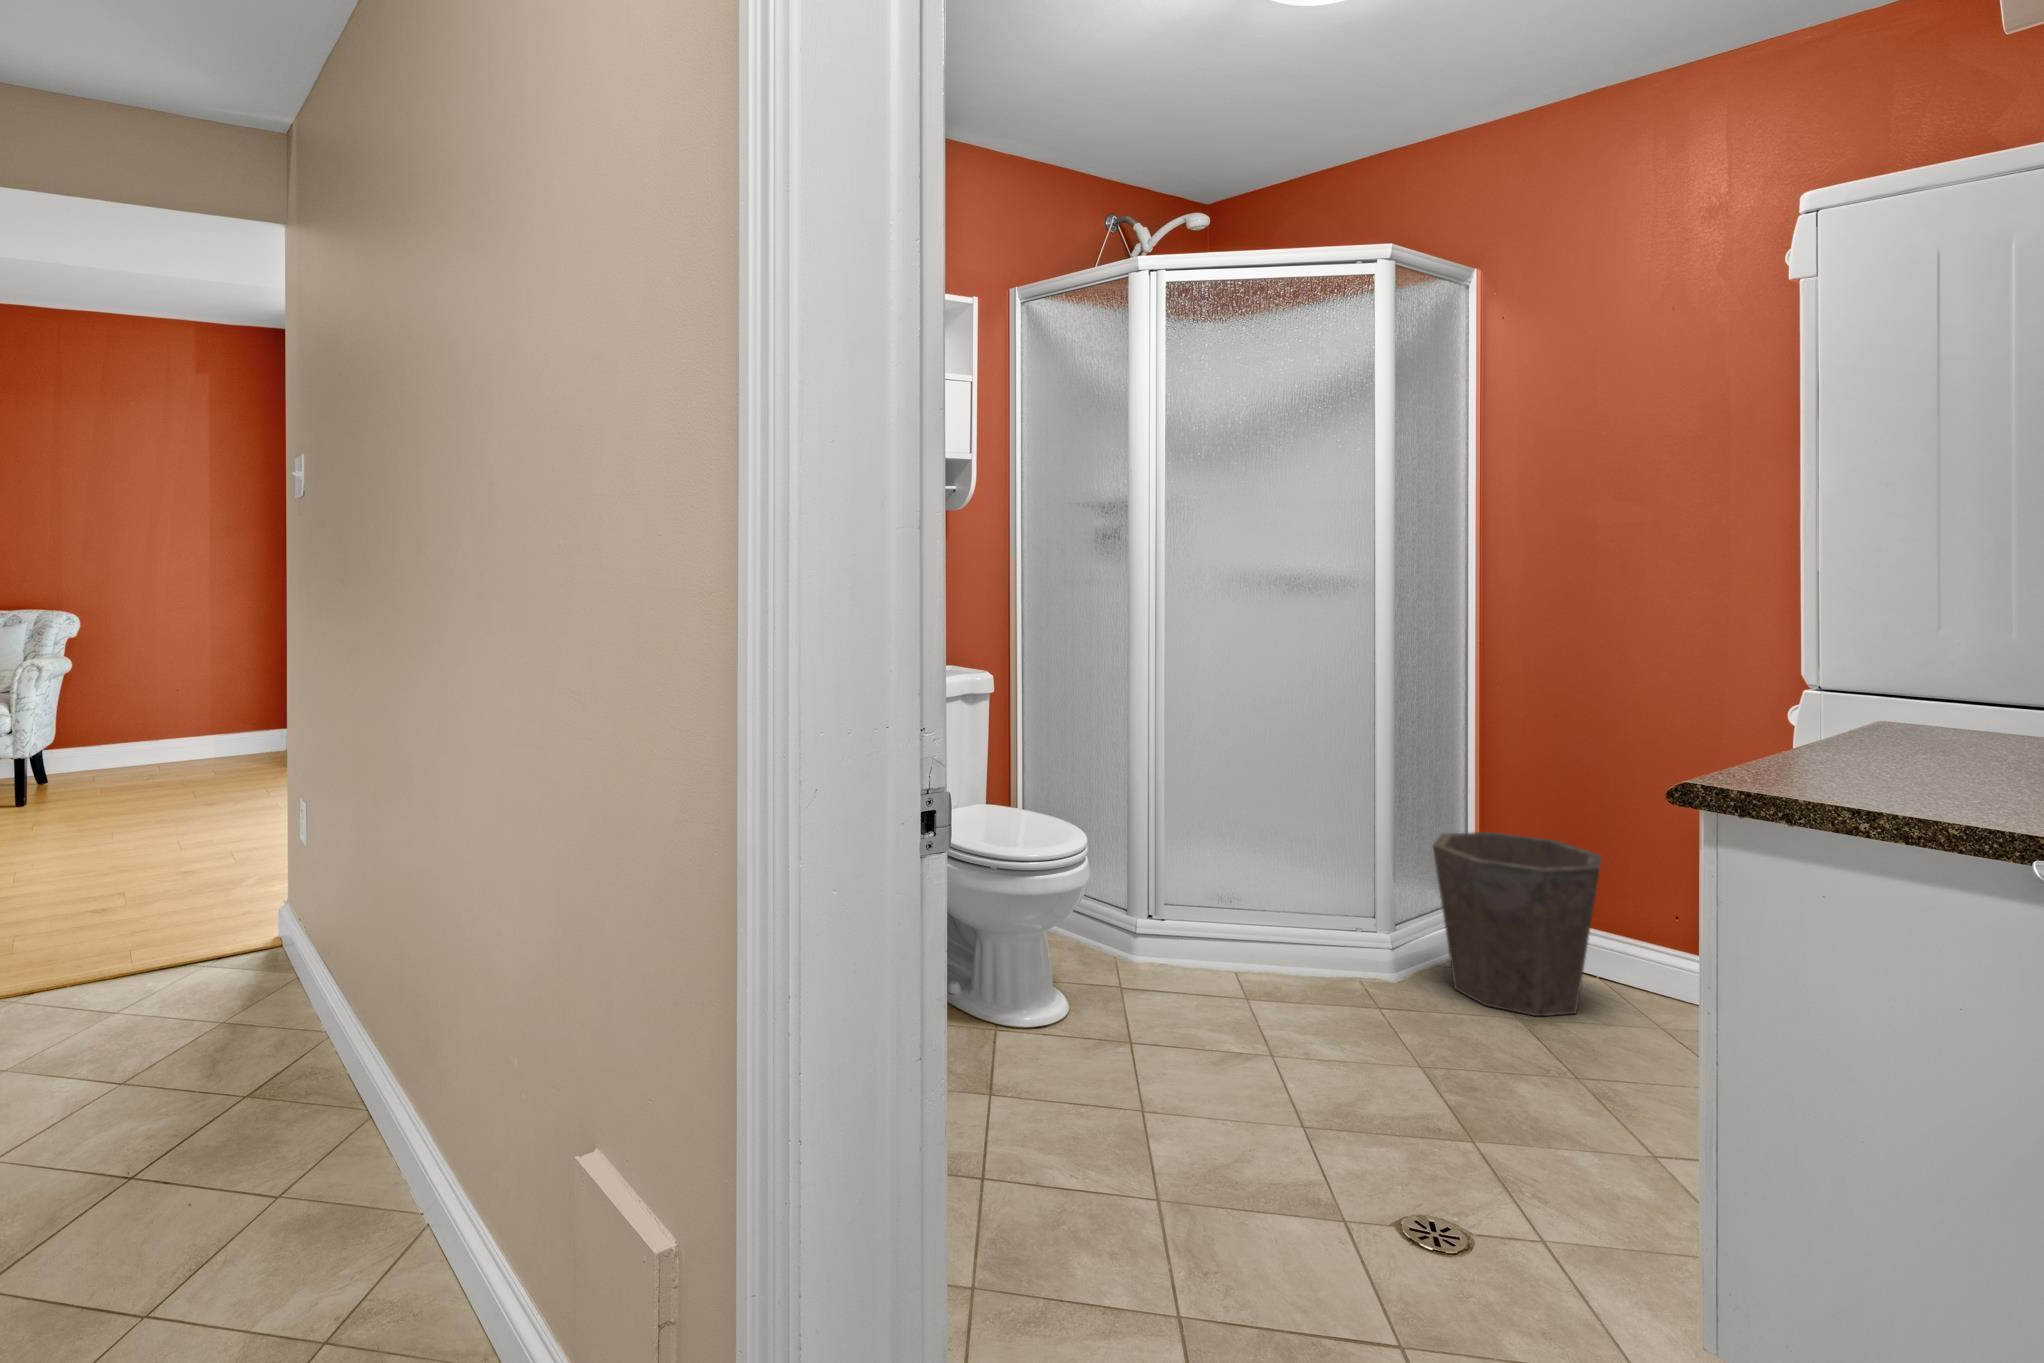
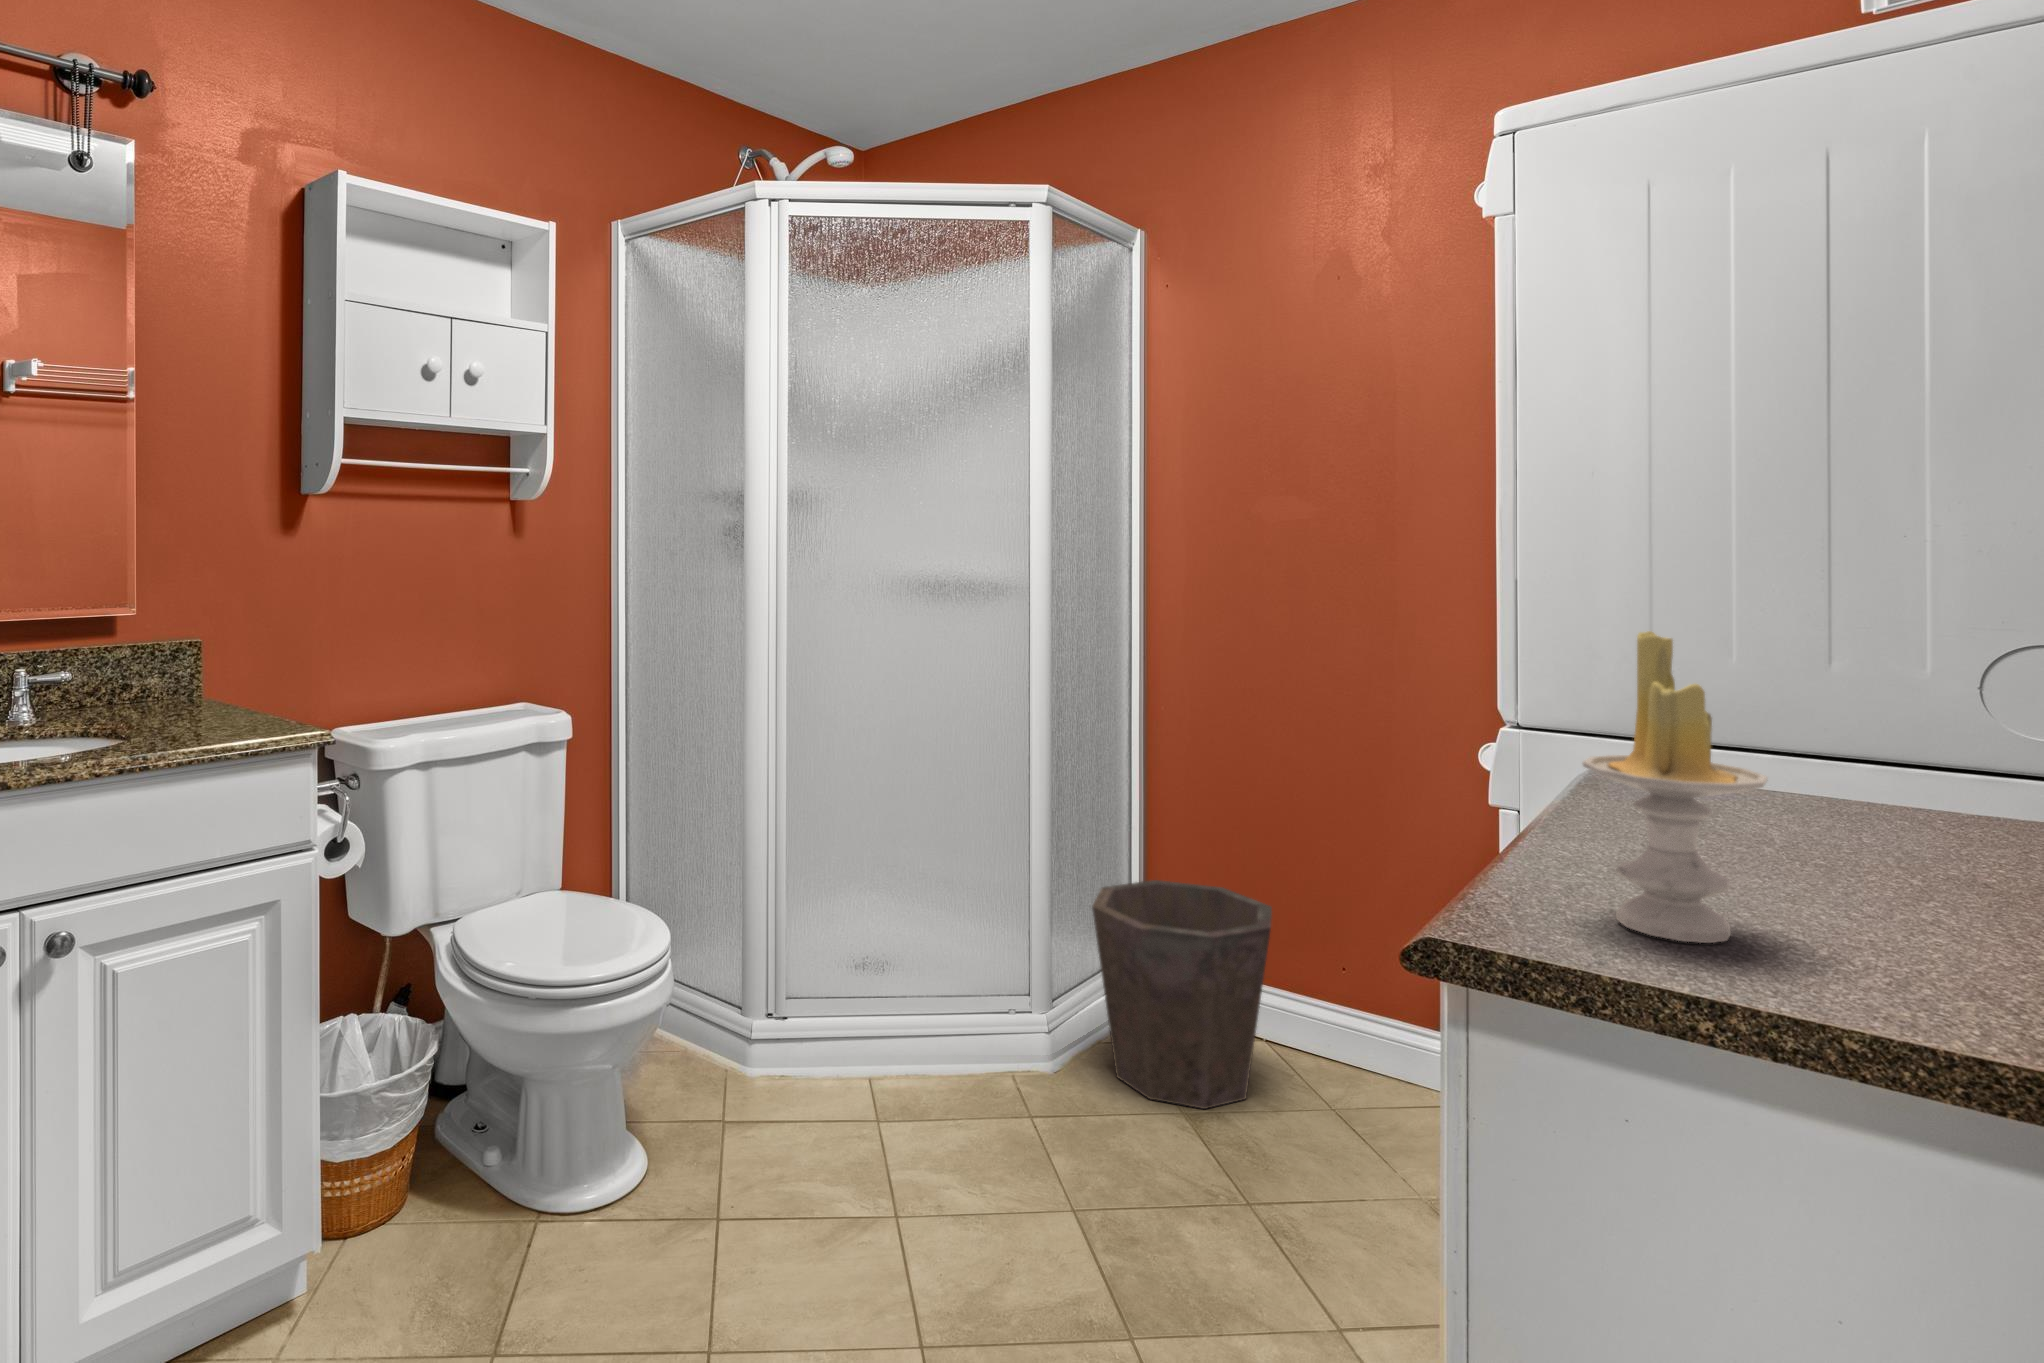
candle: none [1803,595,1934,792] -> present [1583,631,1768,943]

